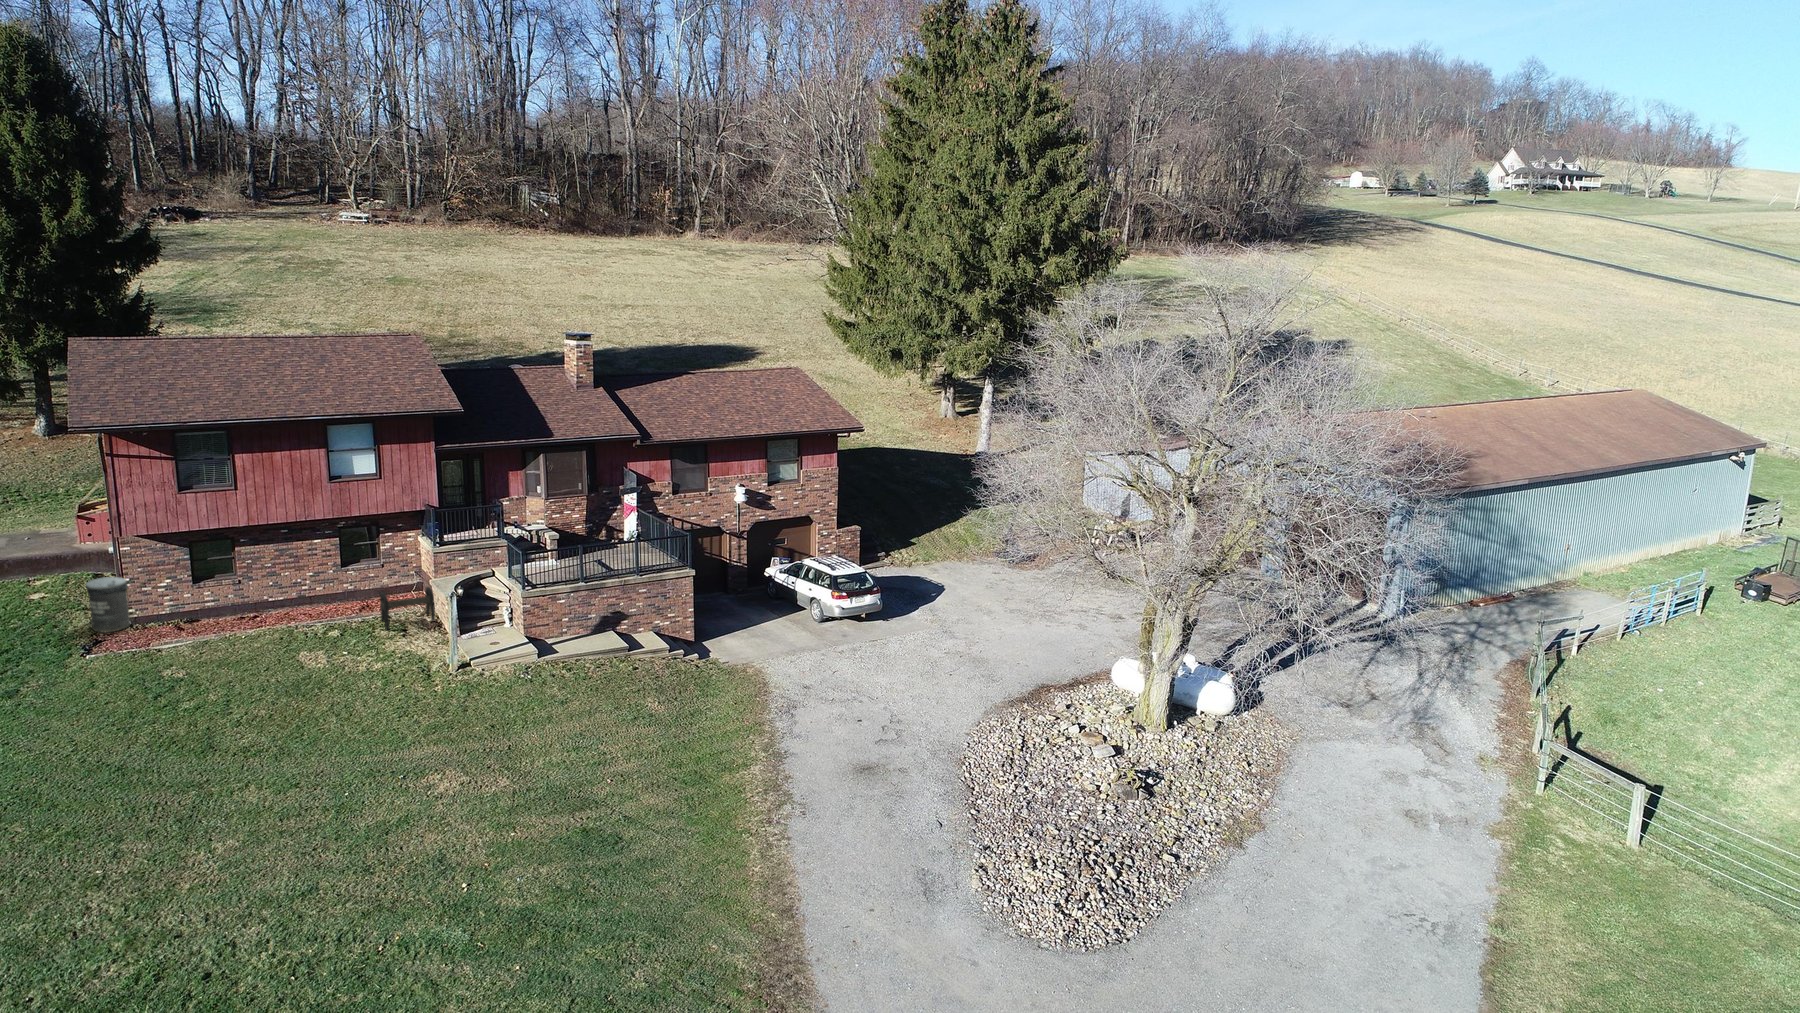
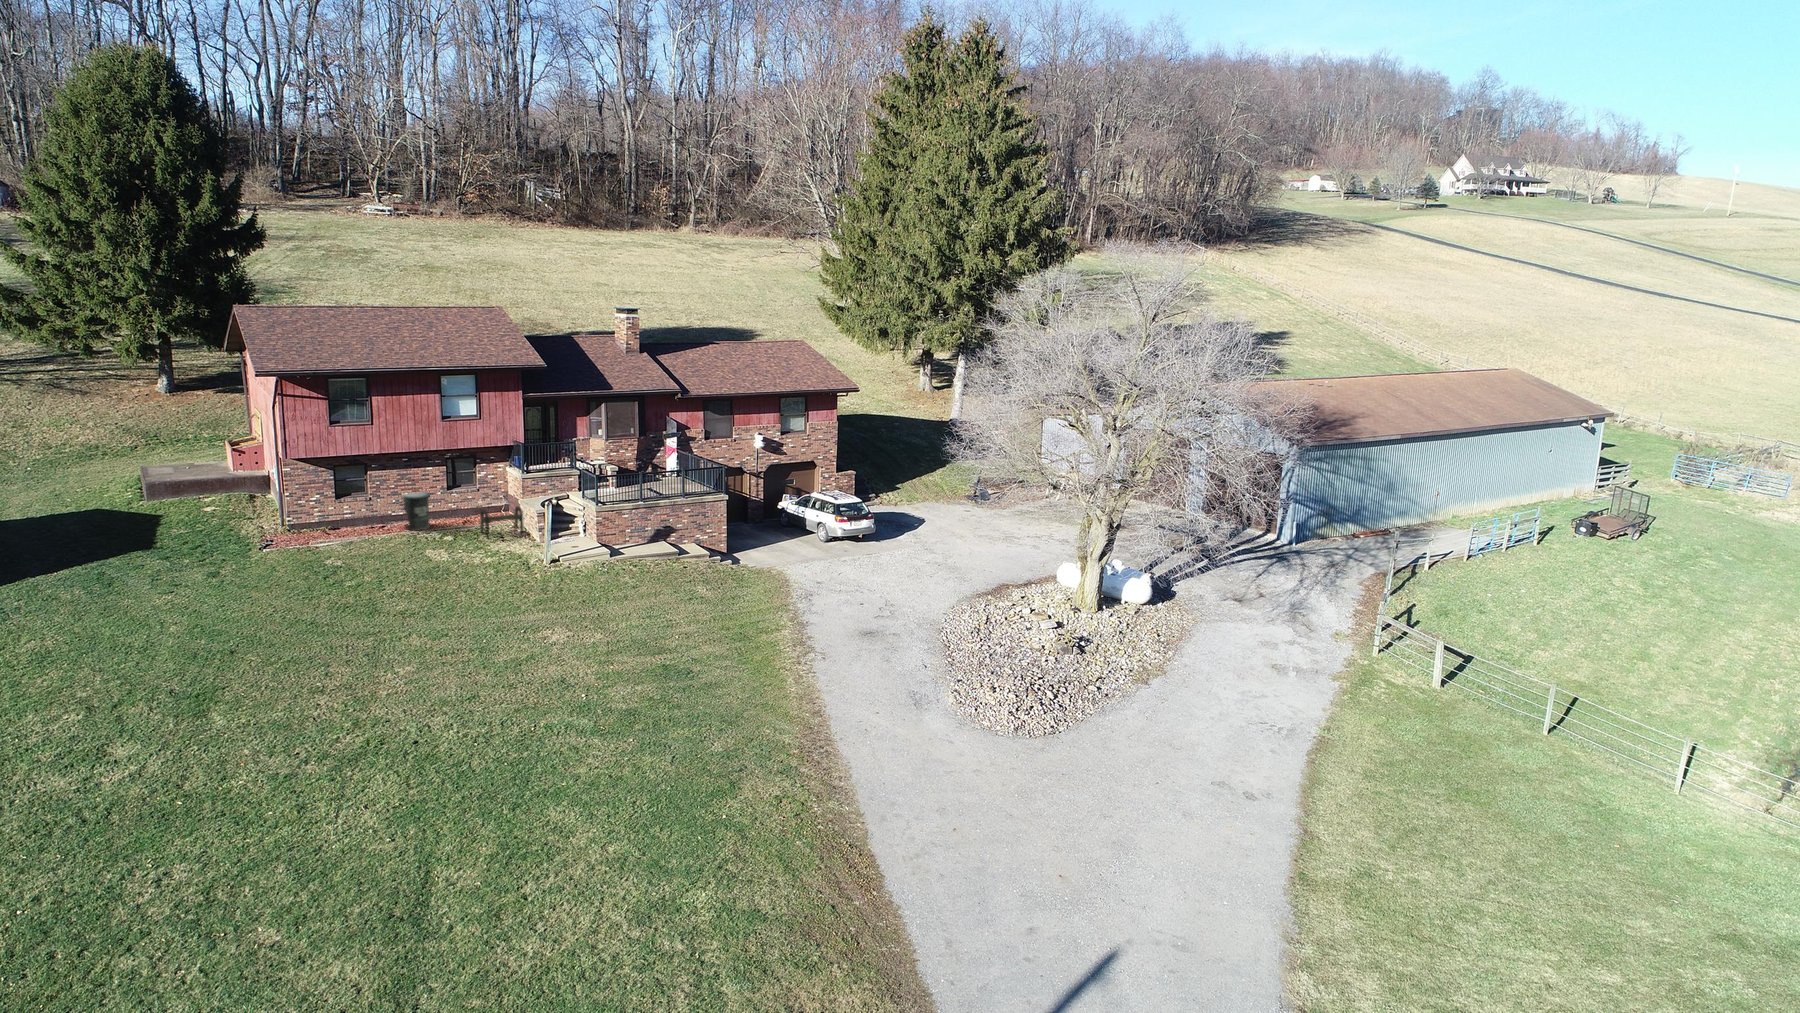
trash can: present [86,577,130,632] -> present [402,490,430,531]

